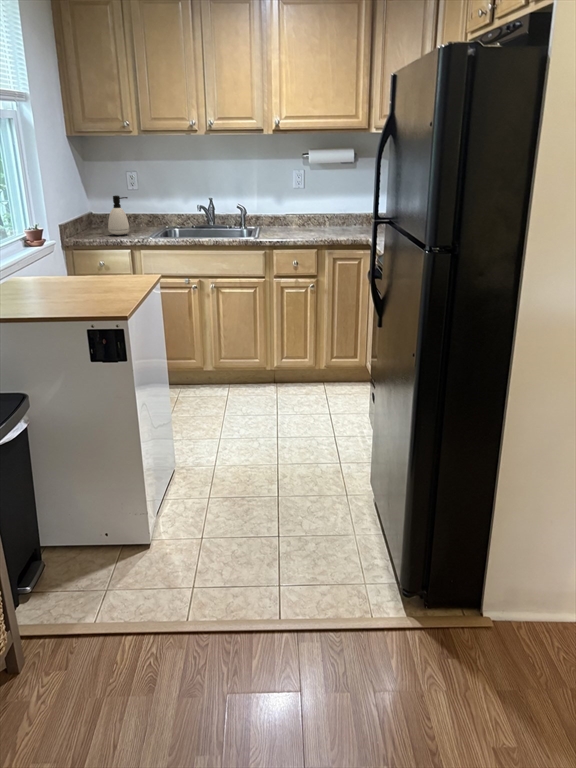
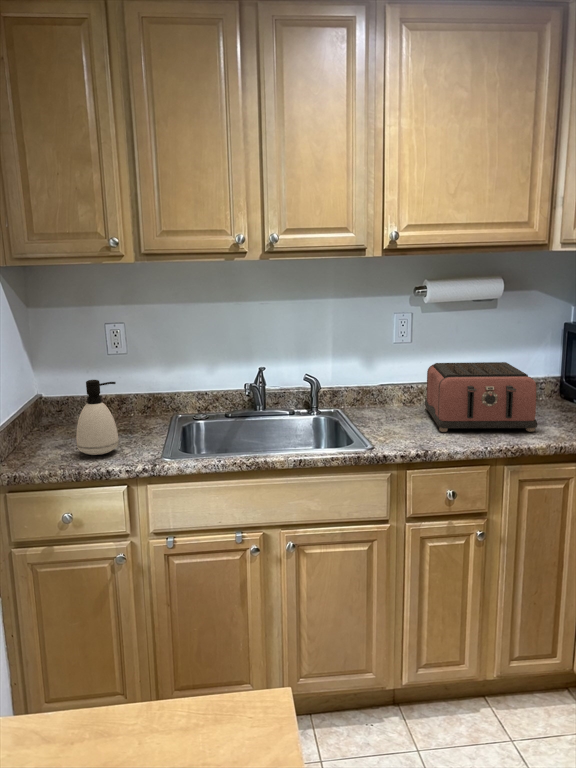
toaster: none [300,200,356,236] -> present [425,362,537,432]

